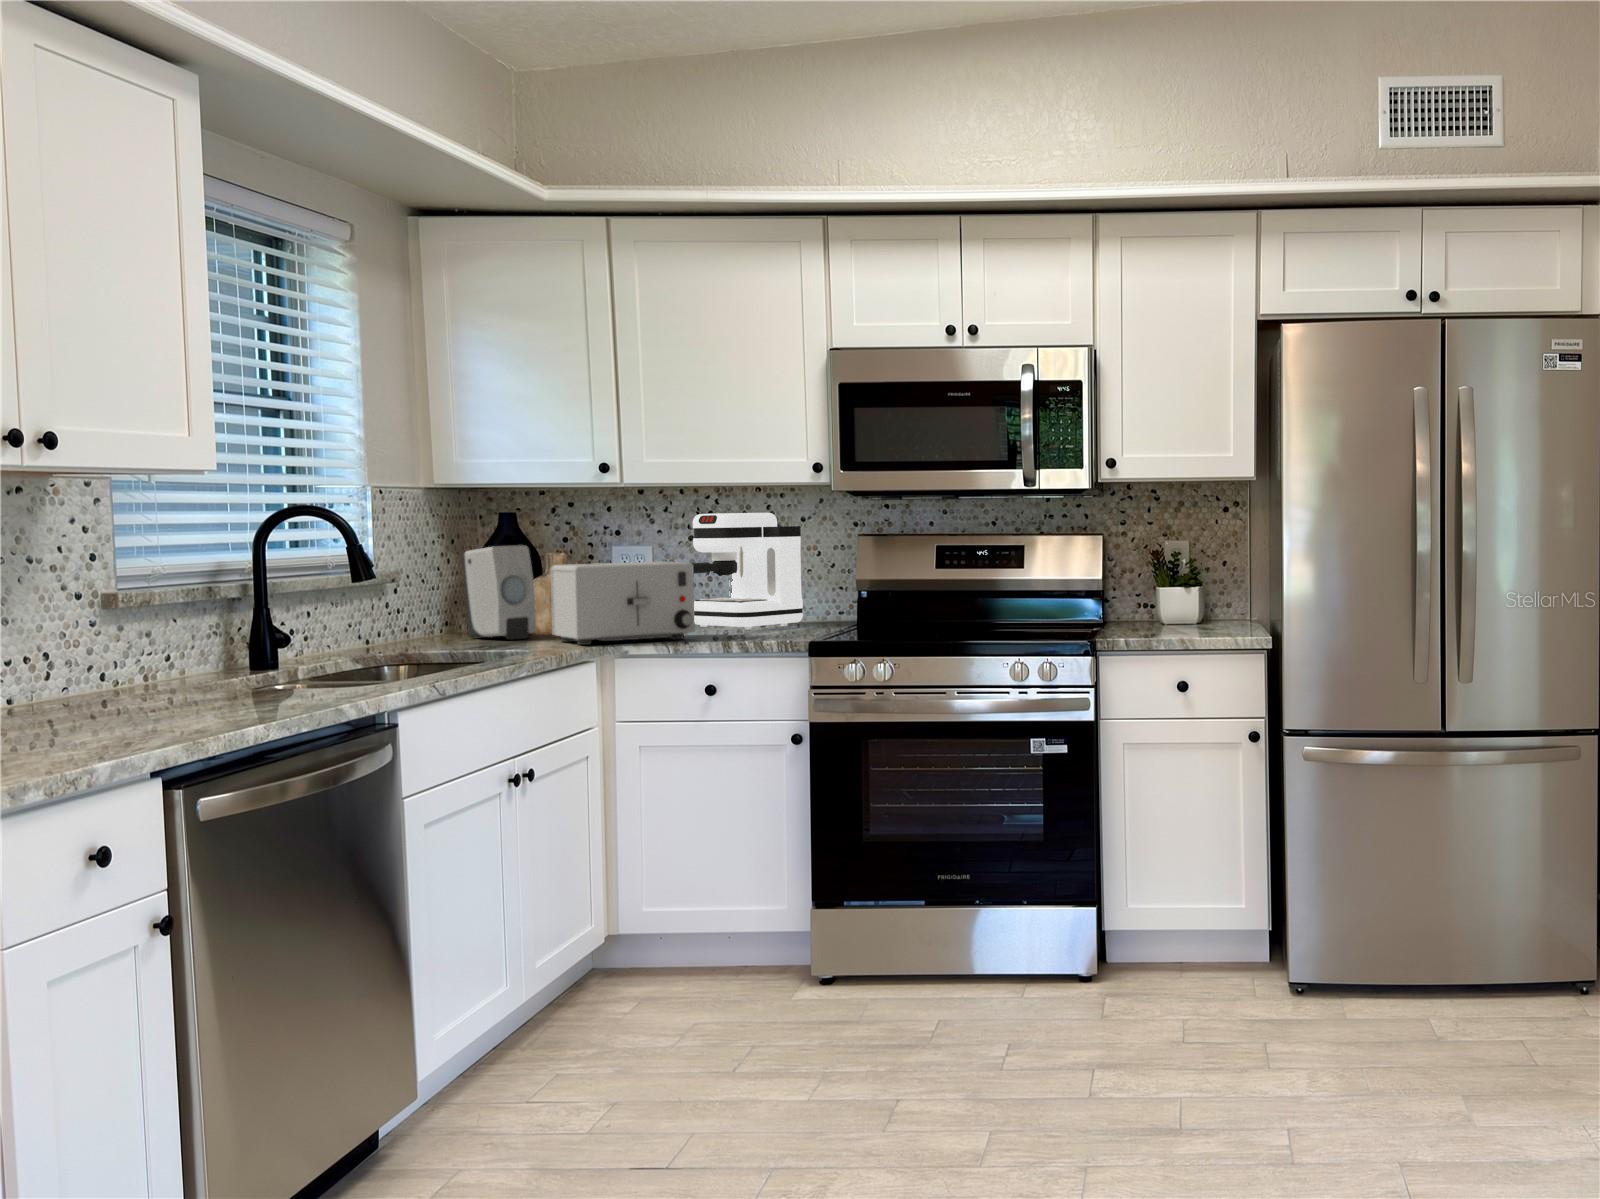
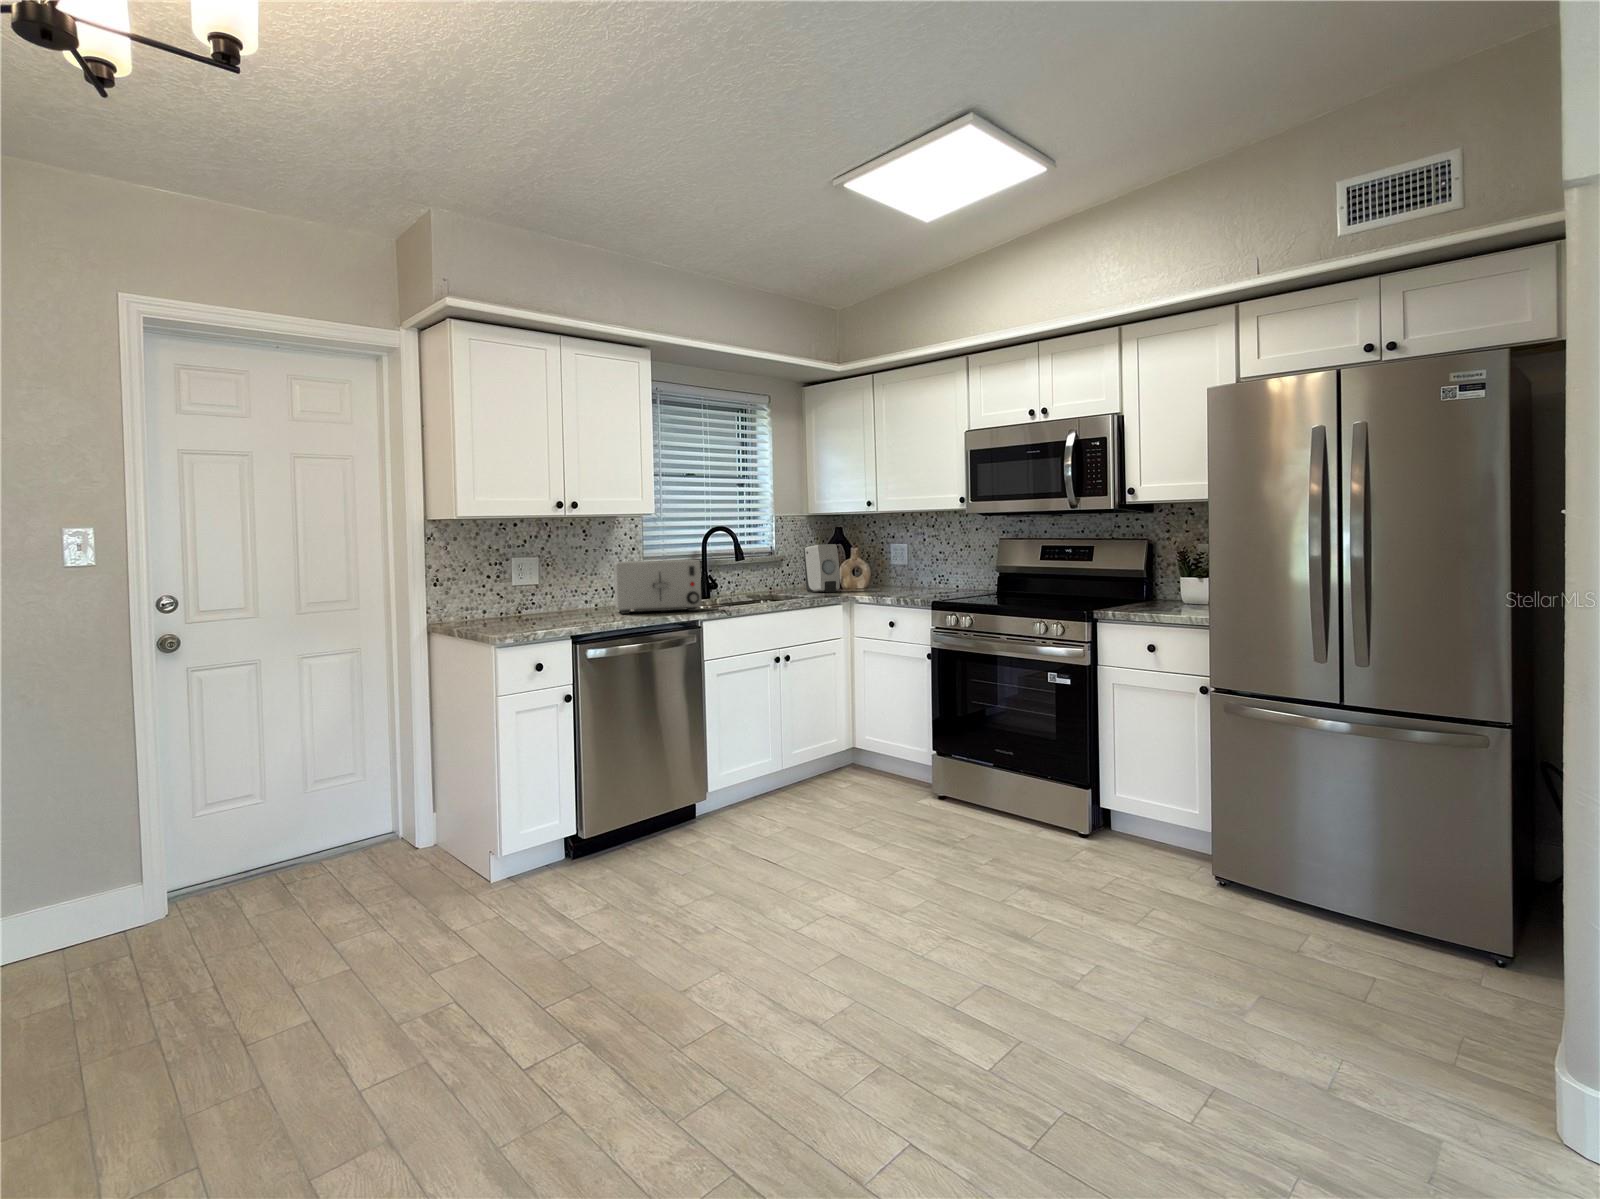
coffee maker: present [691,513,803,629] -> none [916,526,984,589]
toaster: present [551,562,695,645] -> present [614,560,702,614]

